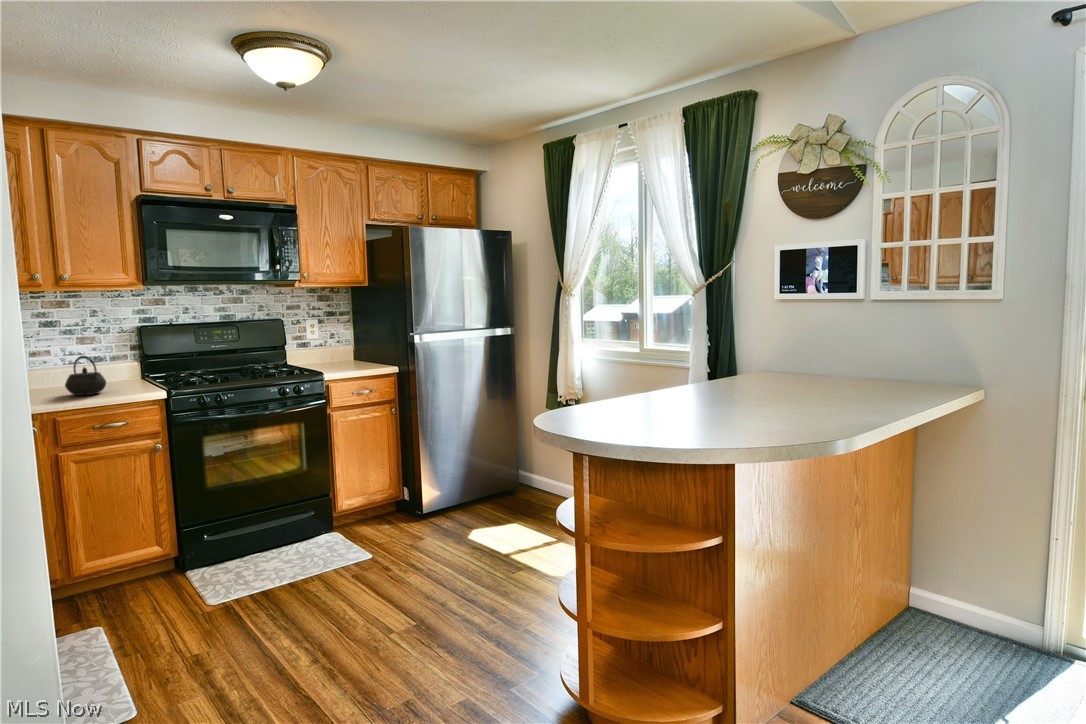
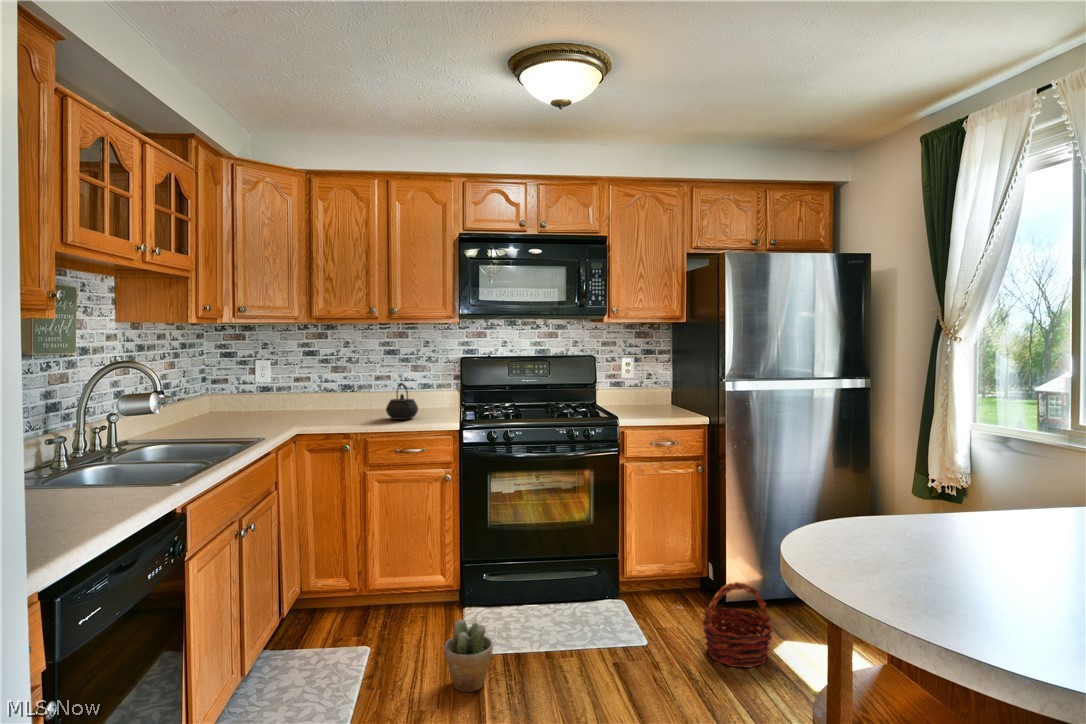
basket: none [417,490,472,554] -> present [702,582,773,668]
potted plant: none [202,566,251,631] -> present [444,620,493,692]

